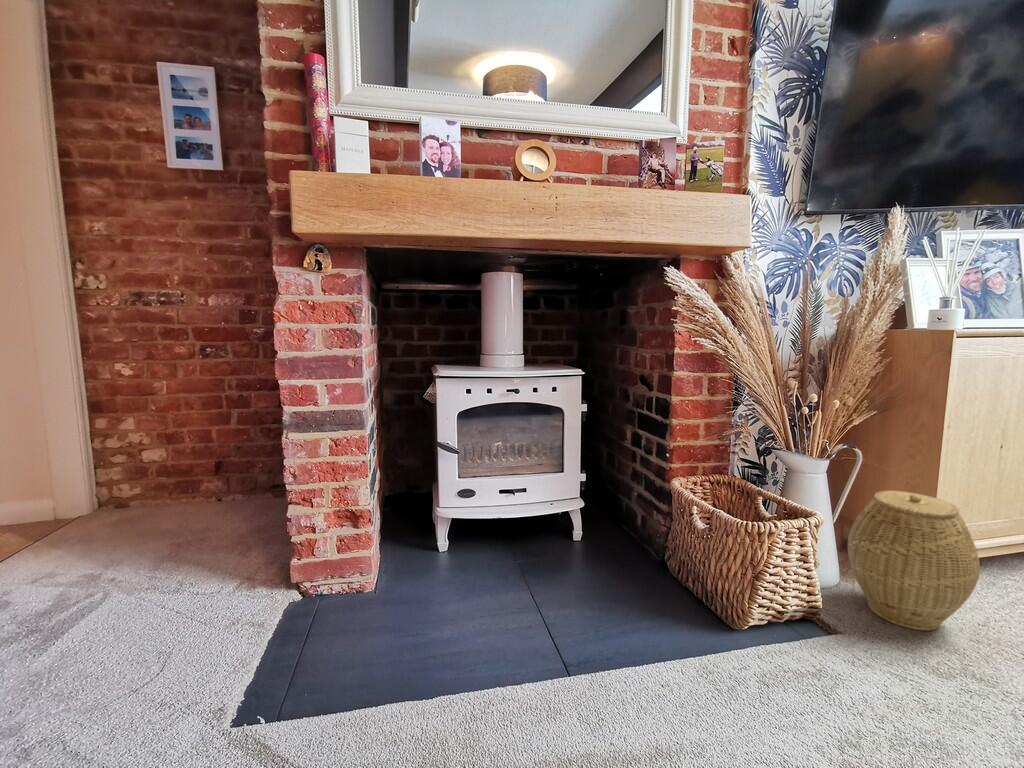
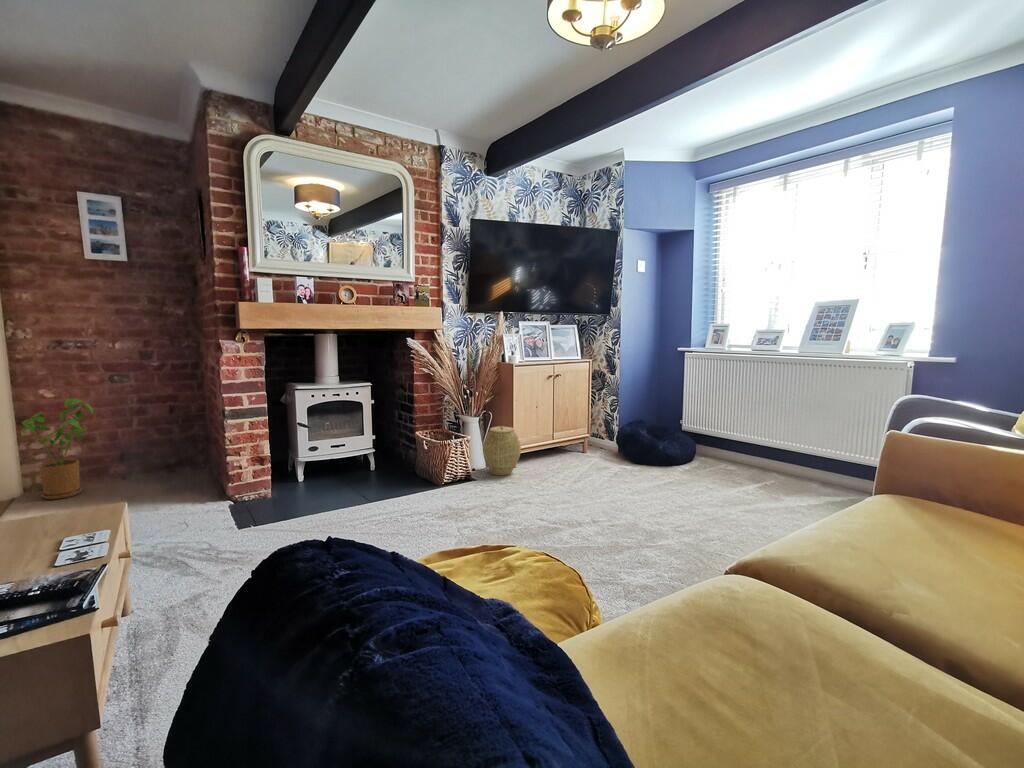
house plant: none [73,378,180,530] -> present [22,399,94,499]

